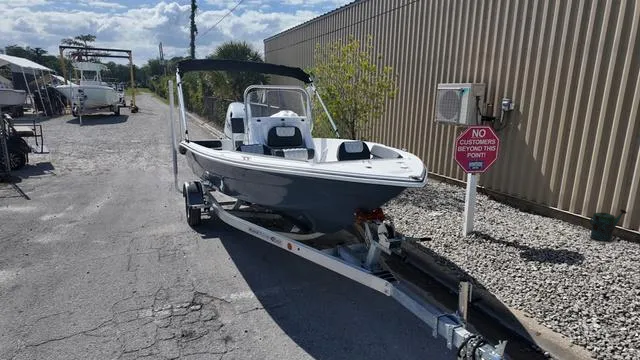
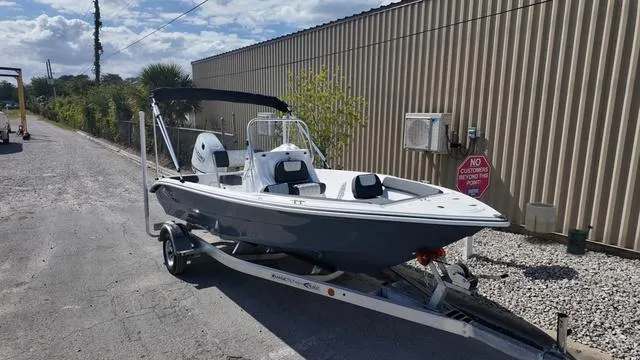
planter: none [549,182,588,227] -> present [525,203,557,243]

